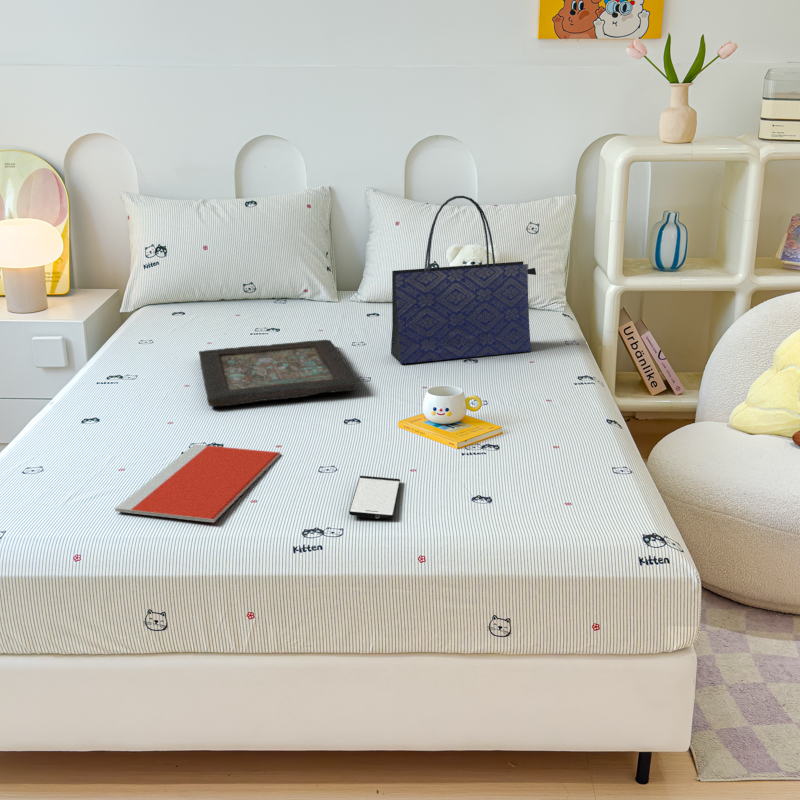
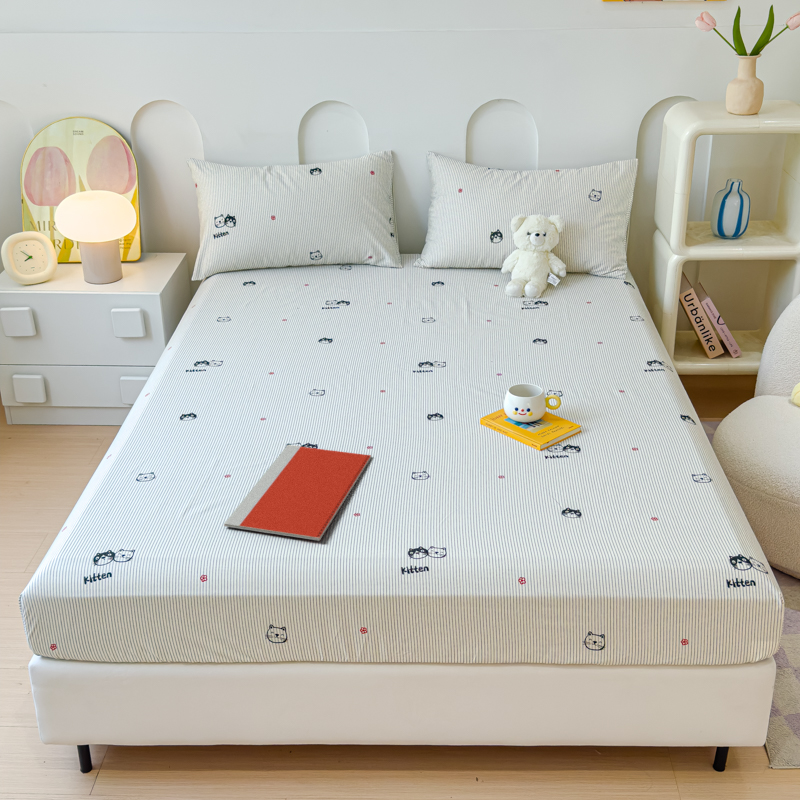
tote bag: present [391,196,536,364] -> none [462,181,605,346]
decorative tray: present [199,340,359,407] -> none [278,318,438,400]
smartphone: present [349,476,400,519] -> none [447,485,490,536]

